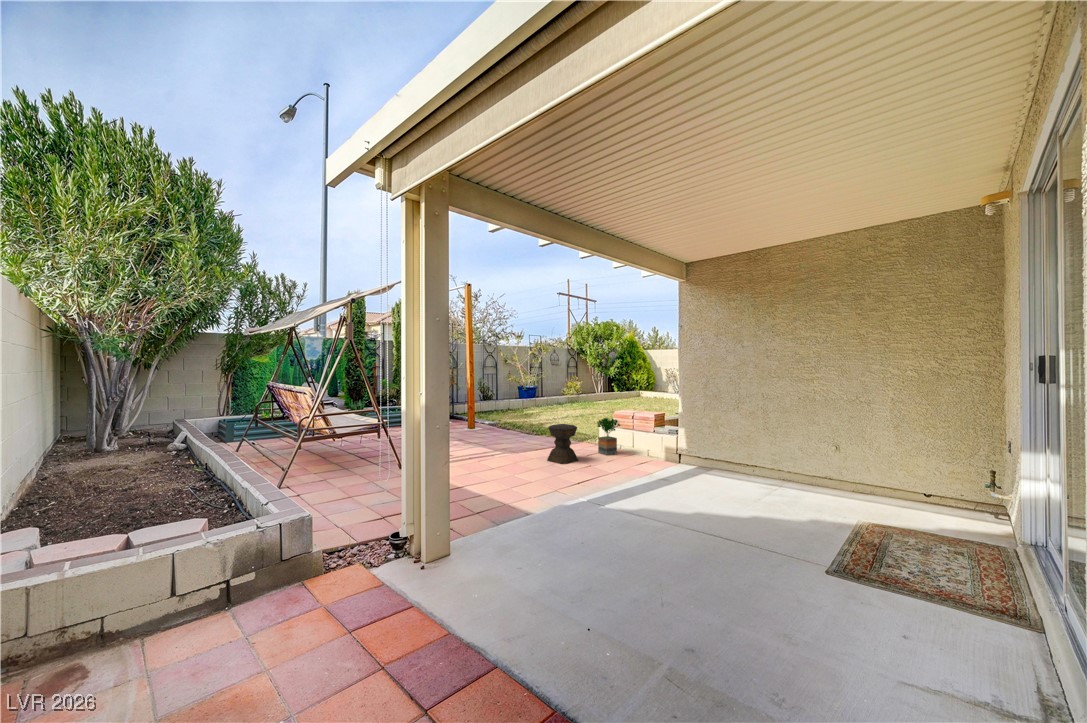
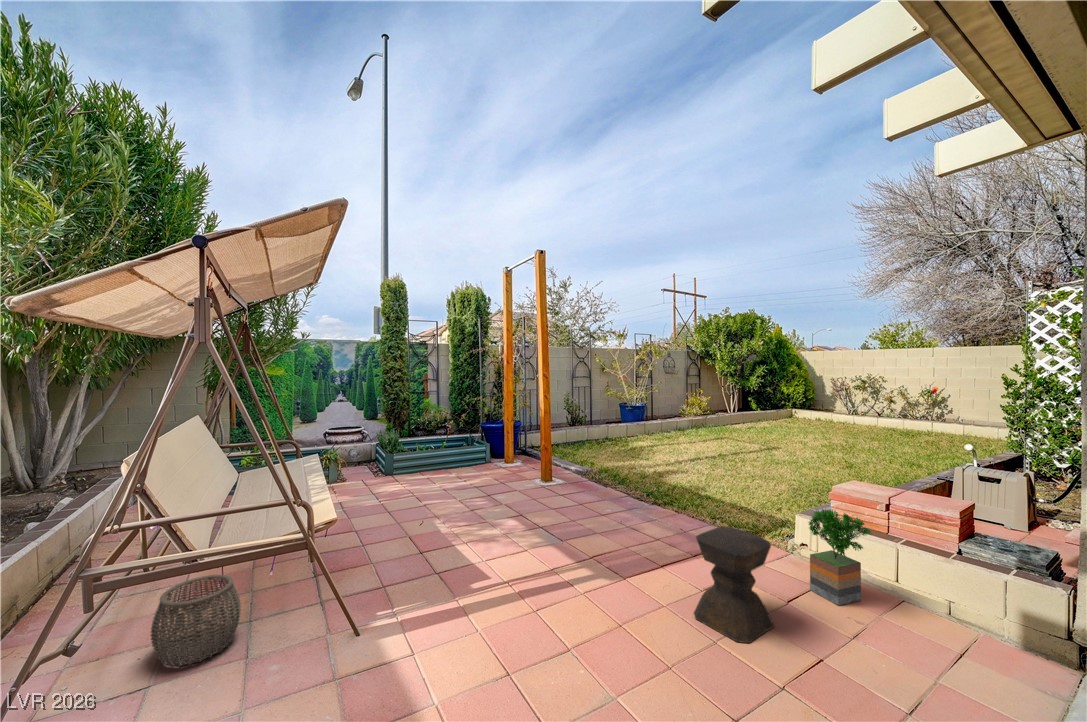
woven basket: none [311,448,347,481] -> present [151,575,241,667]

